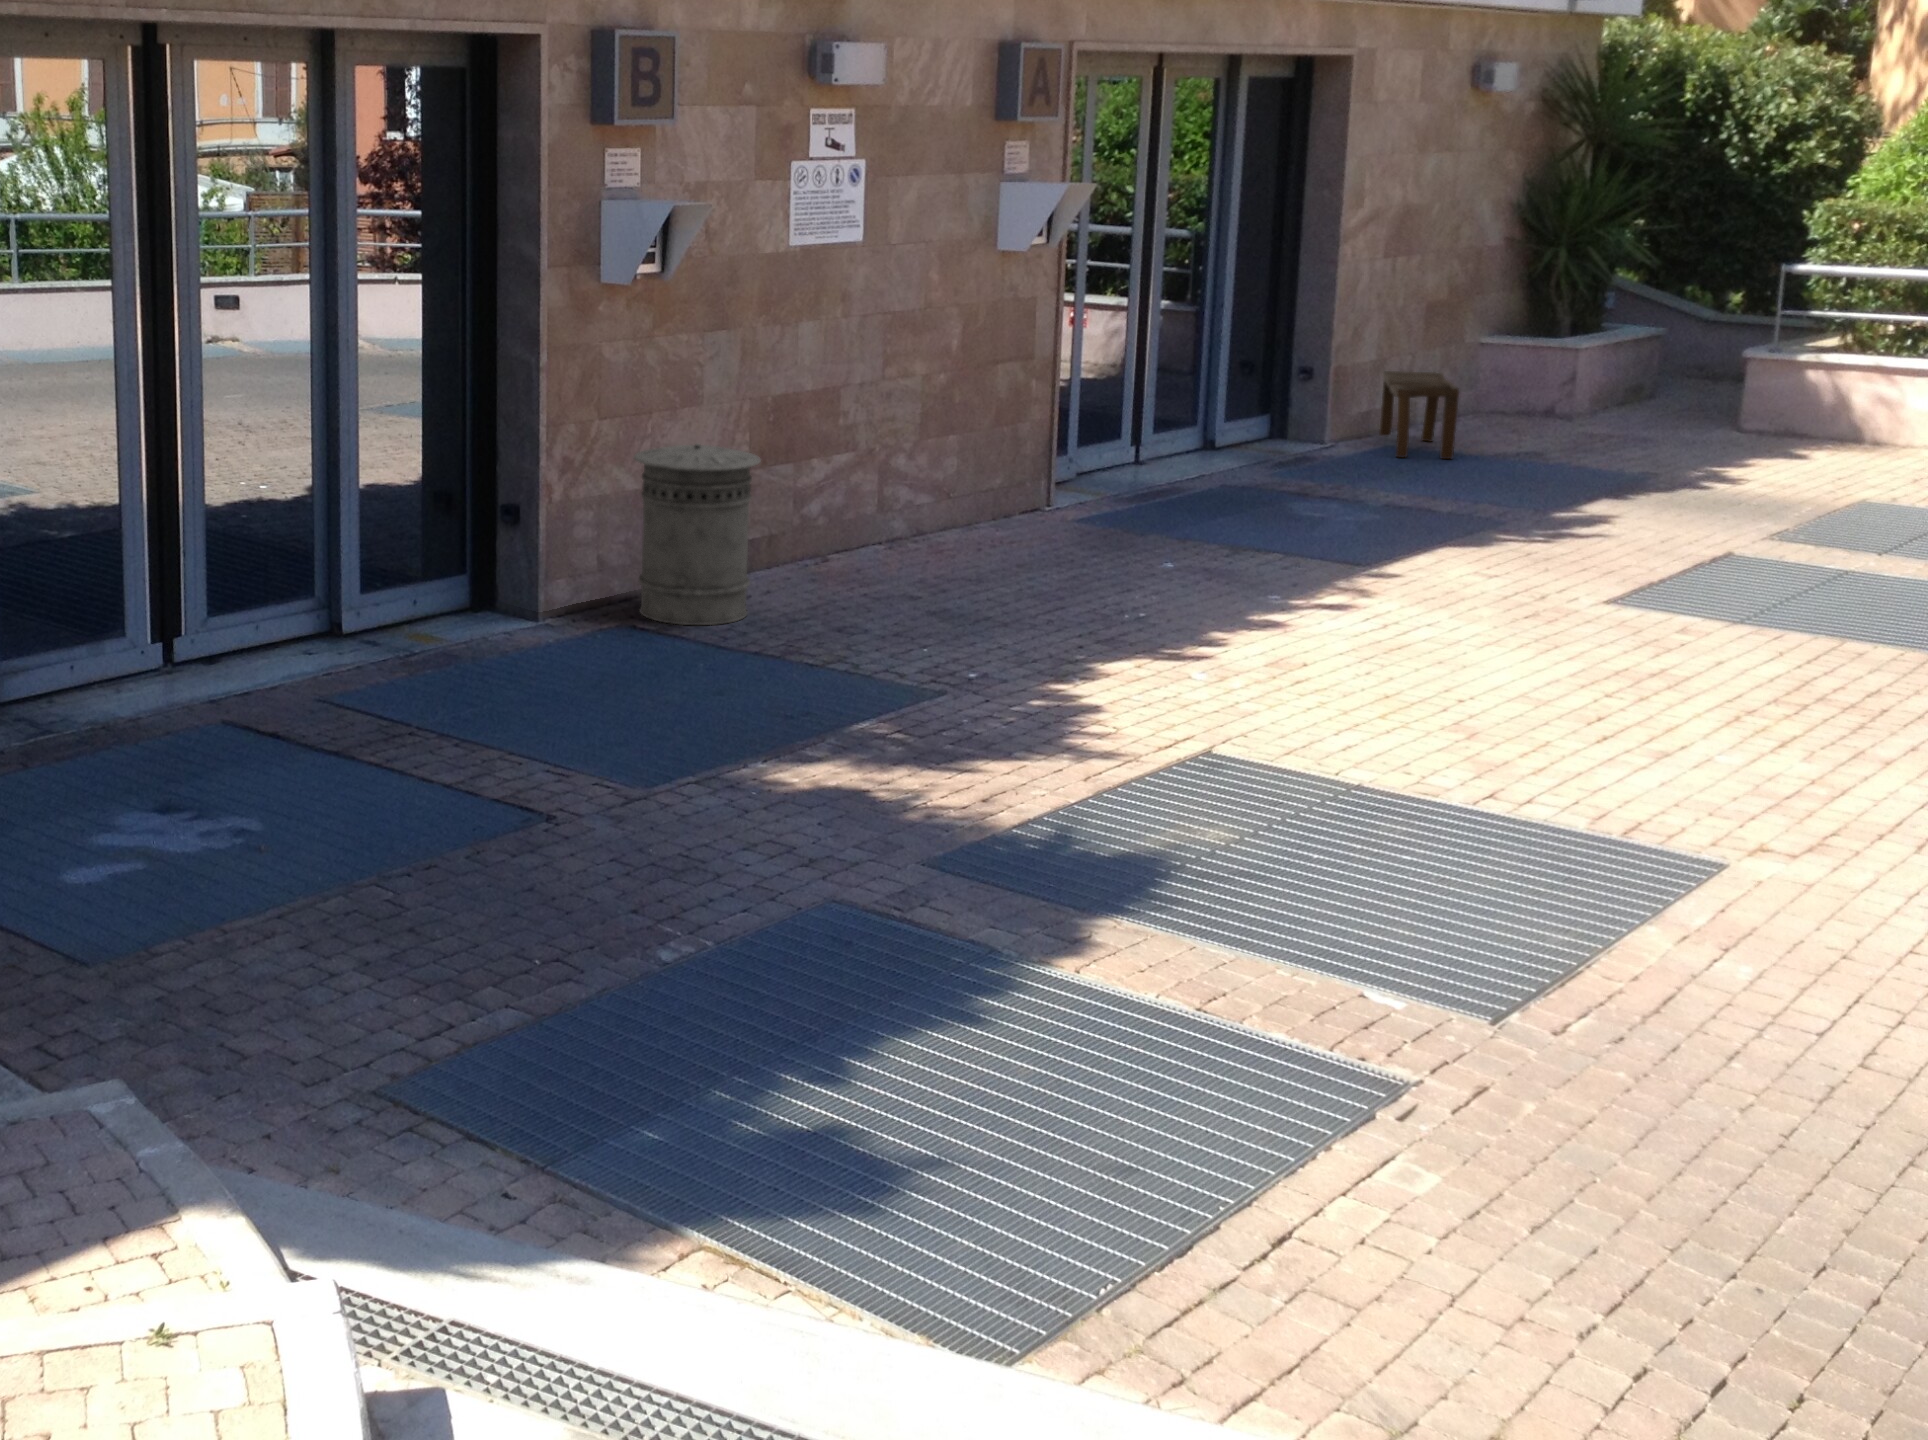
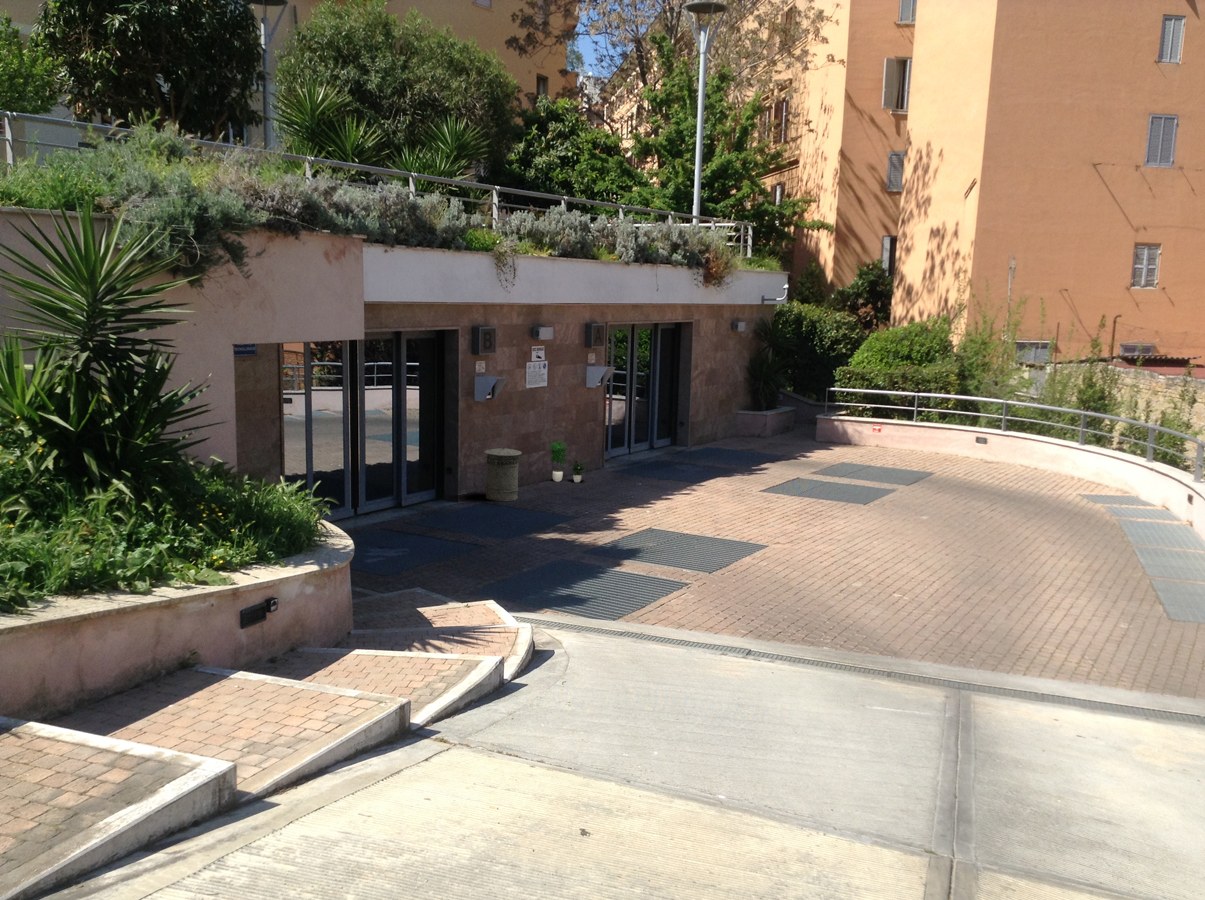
bench: present [1379,371,1459,459] -> none [703,422,726,450]
potted plant: none [872,415,999,560] -> present [550,440,585,482]

